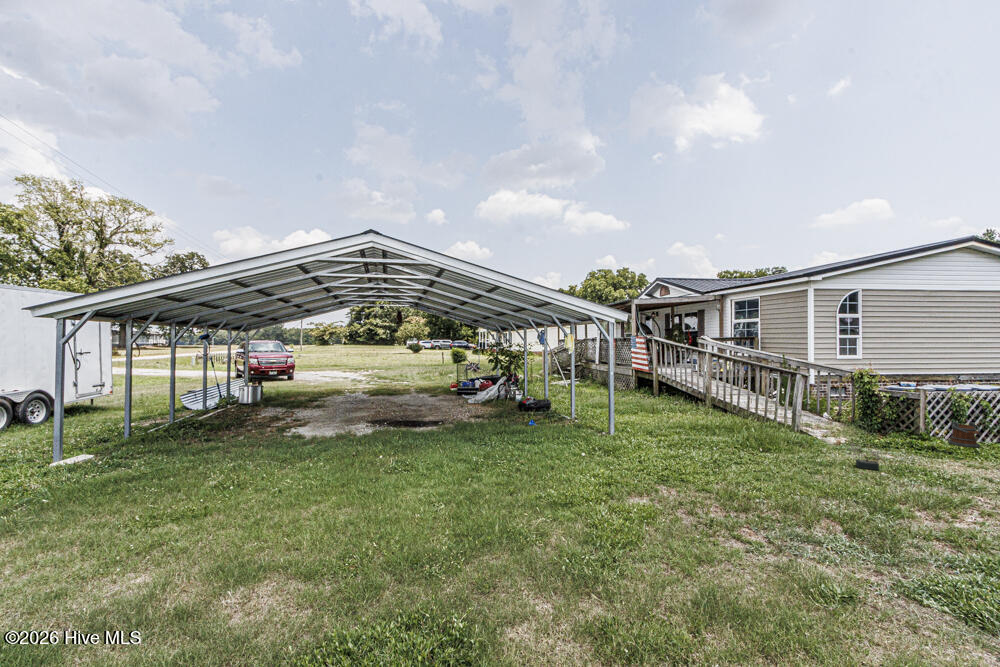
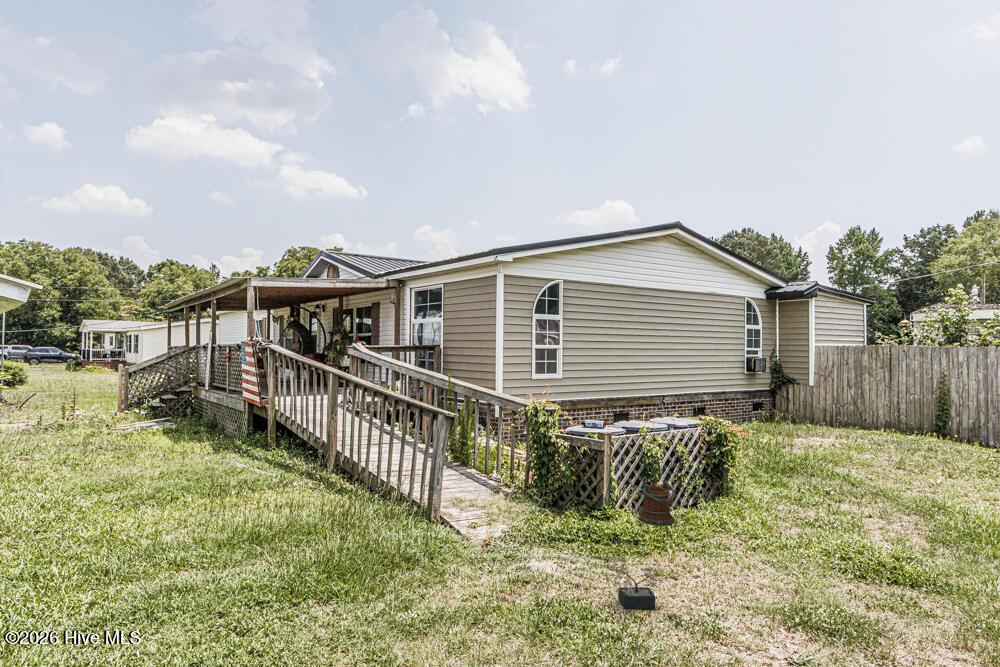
decorative plant: present [851,444,883,470] -> present [606,556,662,609]

